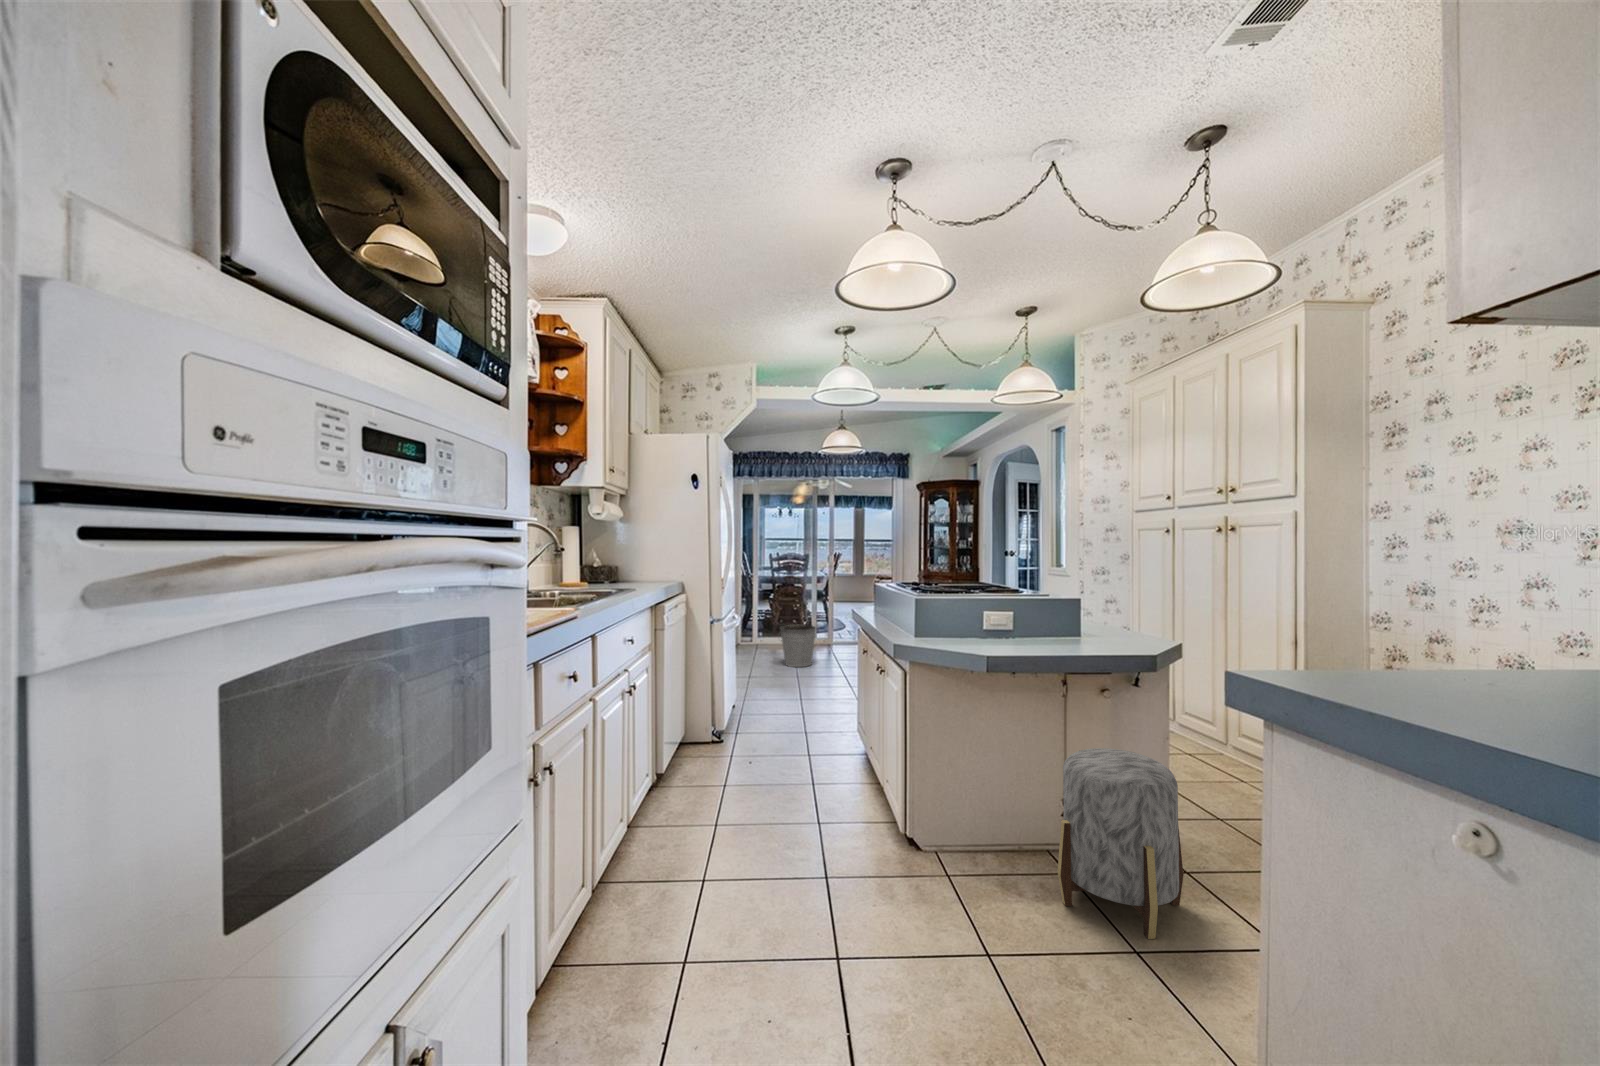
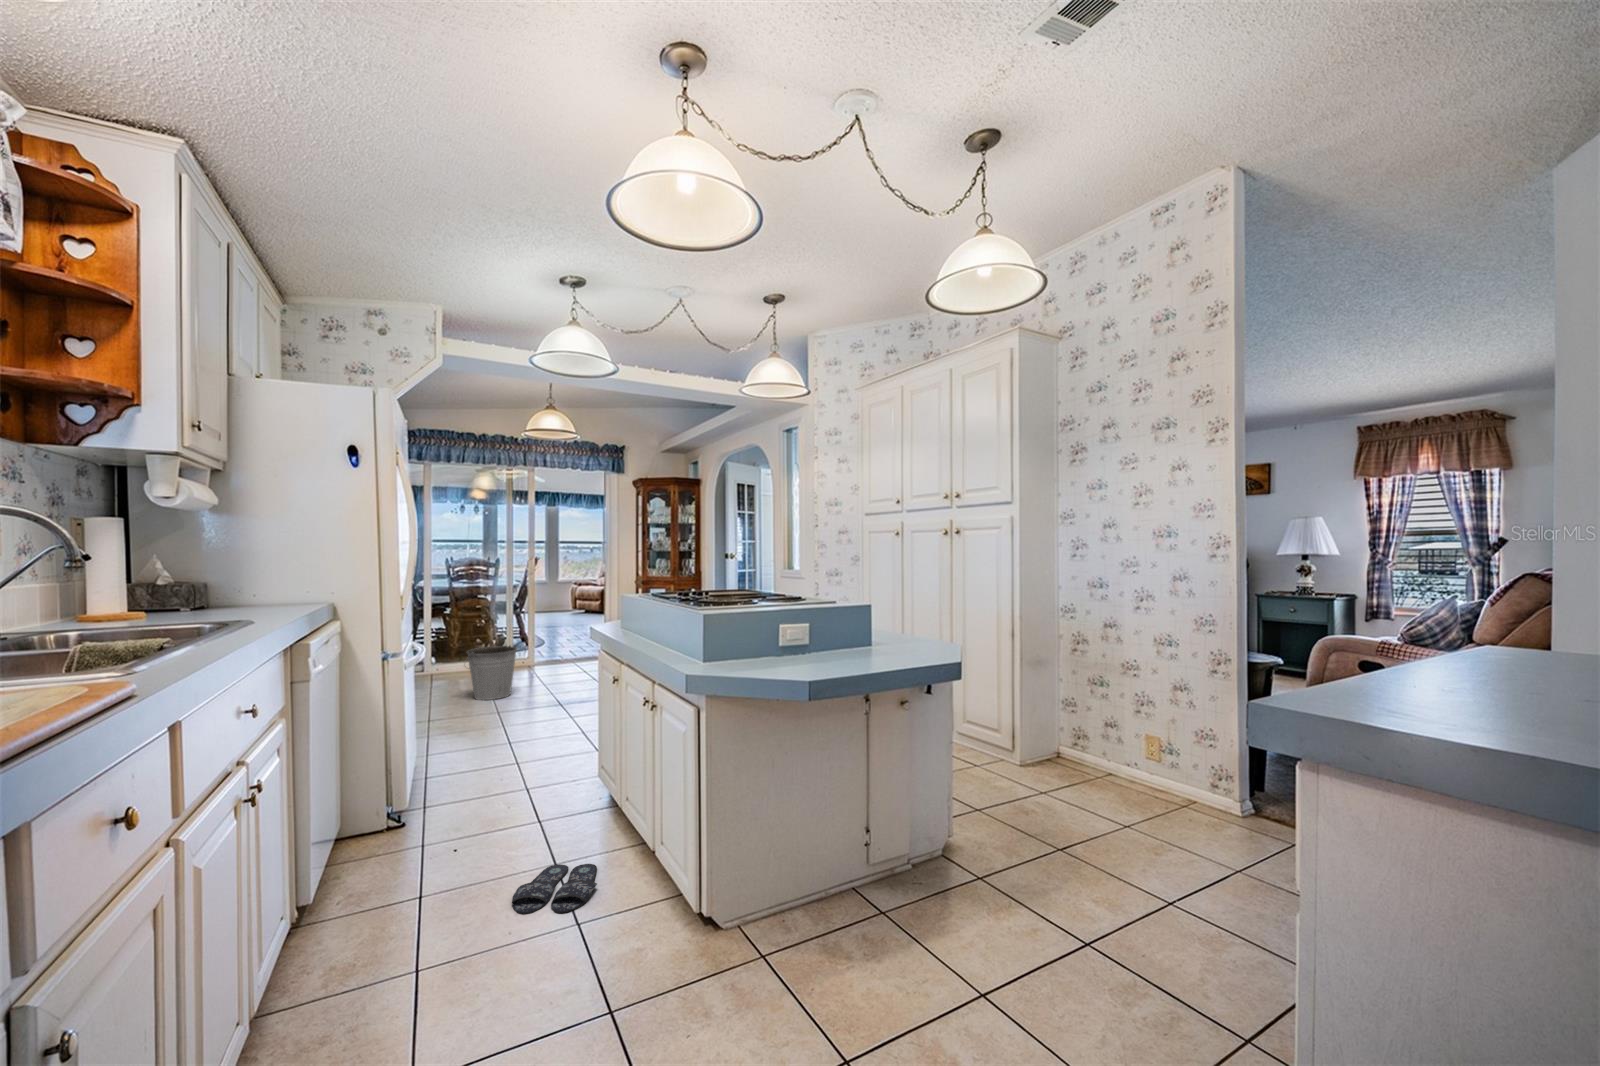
stool: present [1058,748,1184,939] -> none [882,764,994,966]
slippers: none [780,785,842,817] -> present [512,864,597,914]

